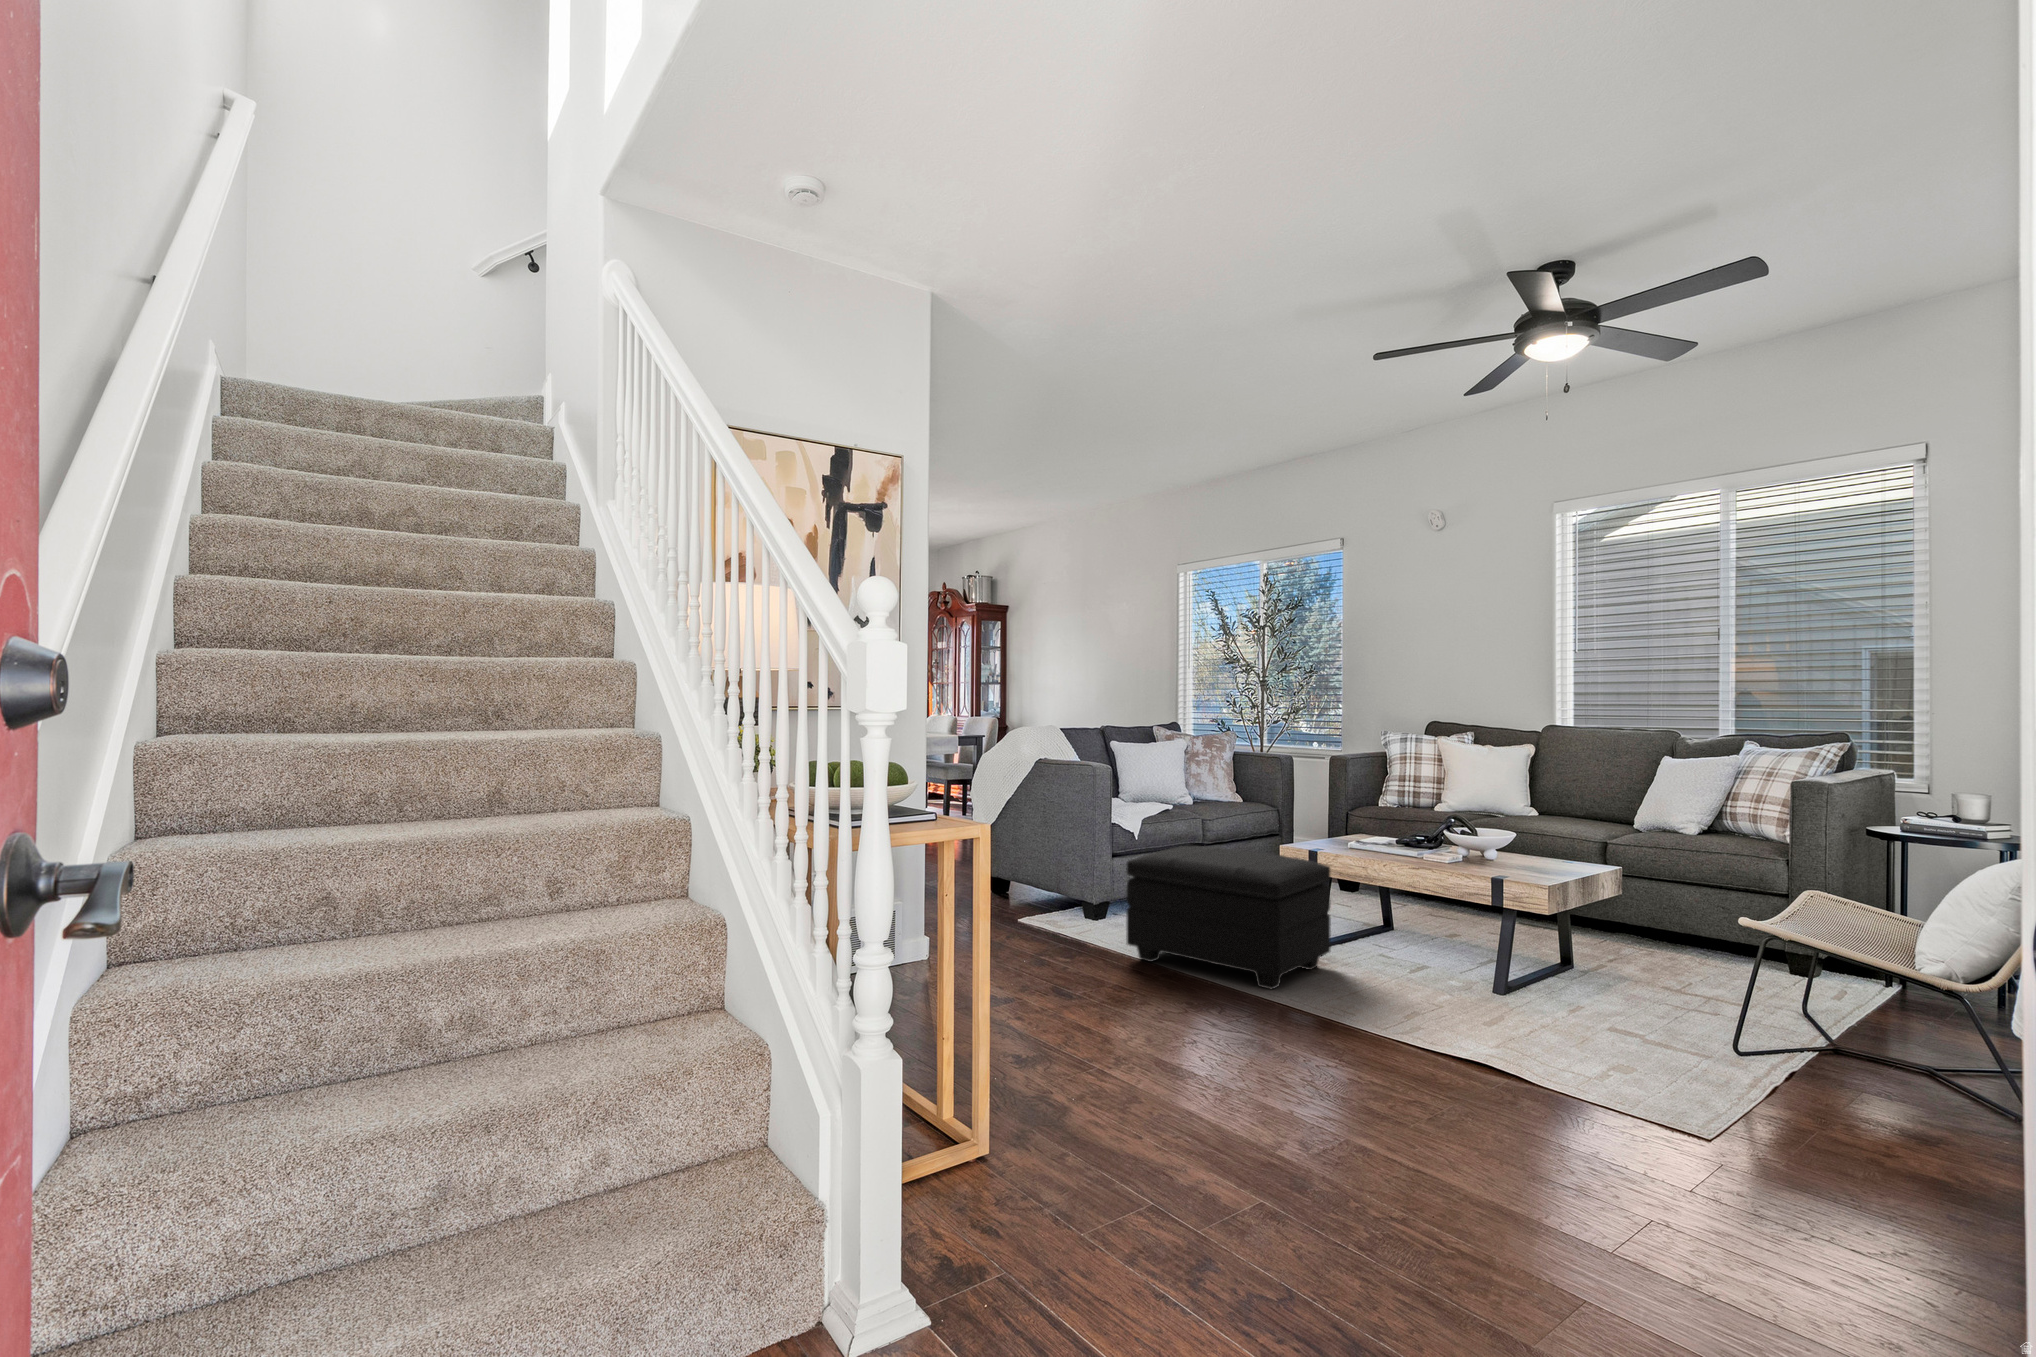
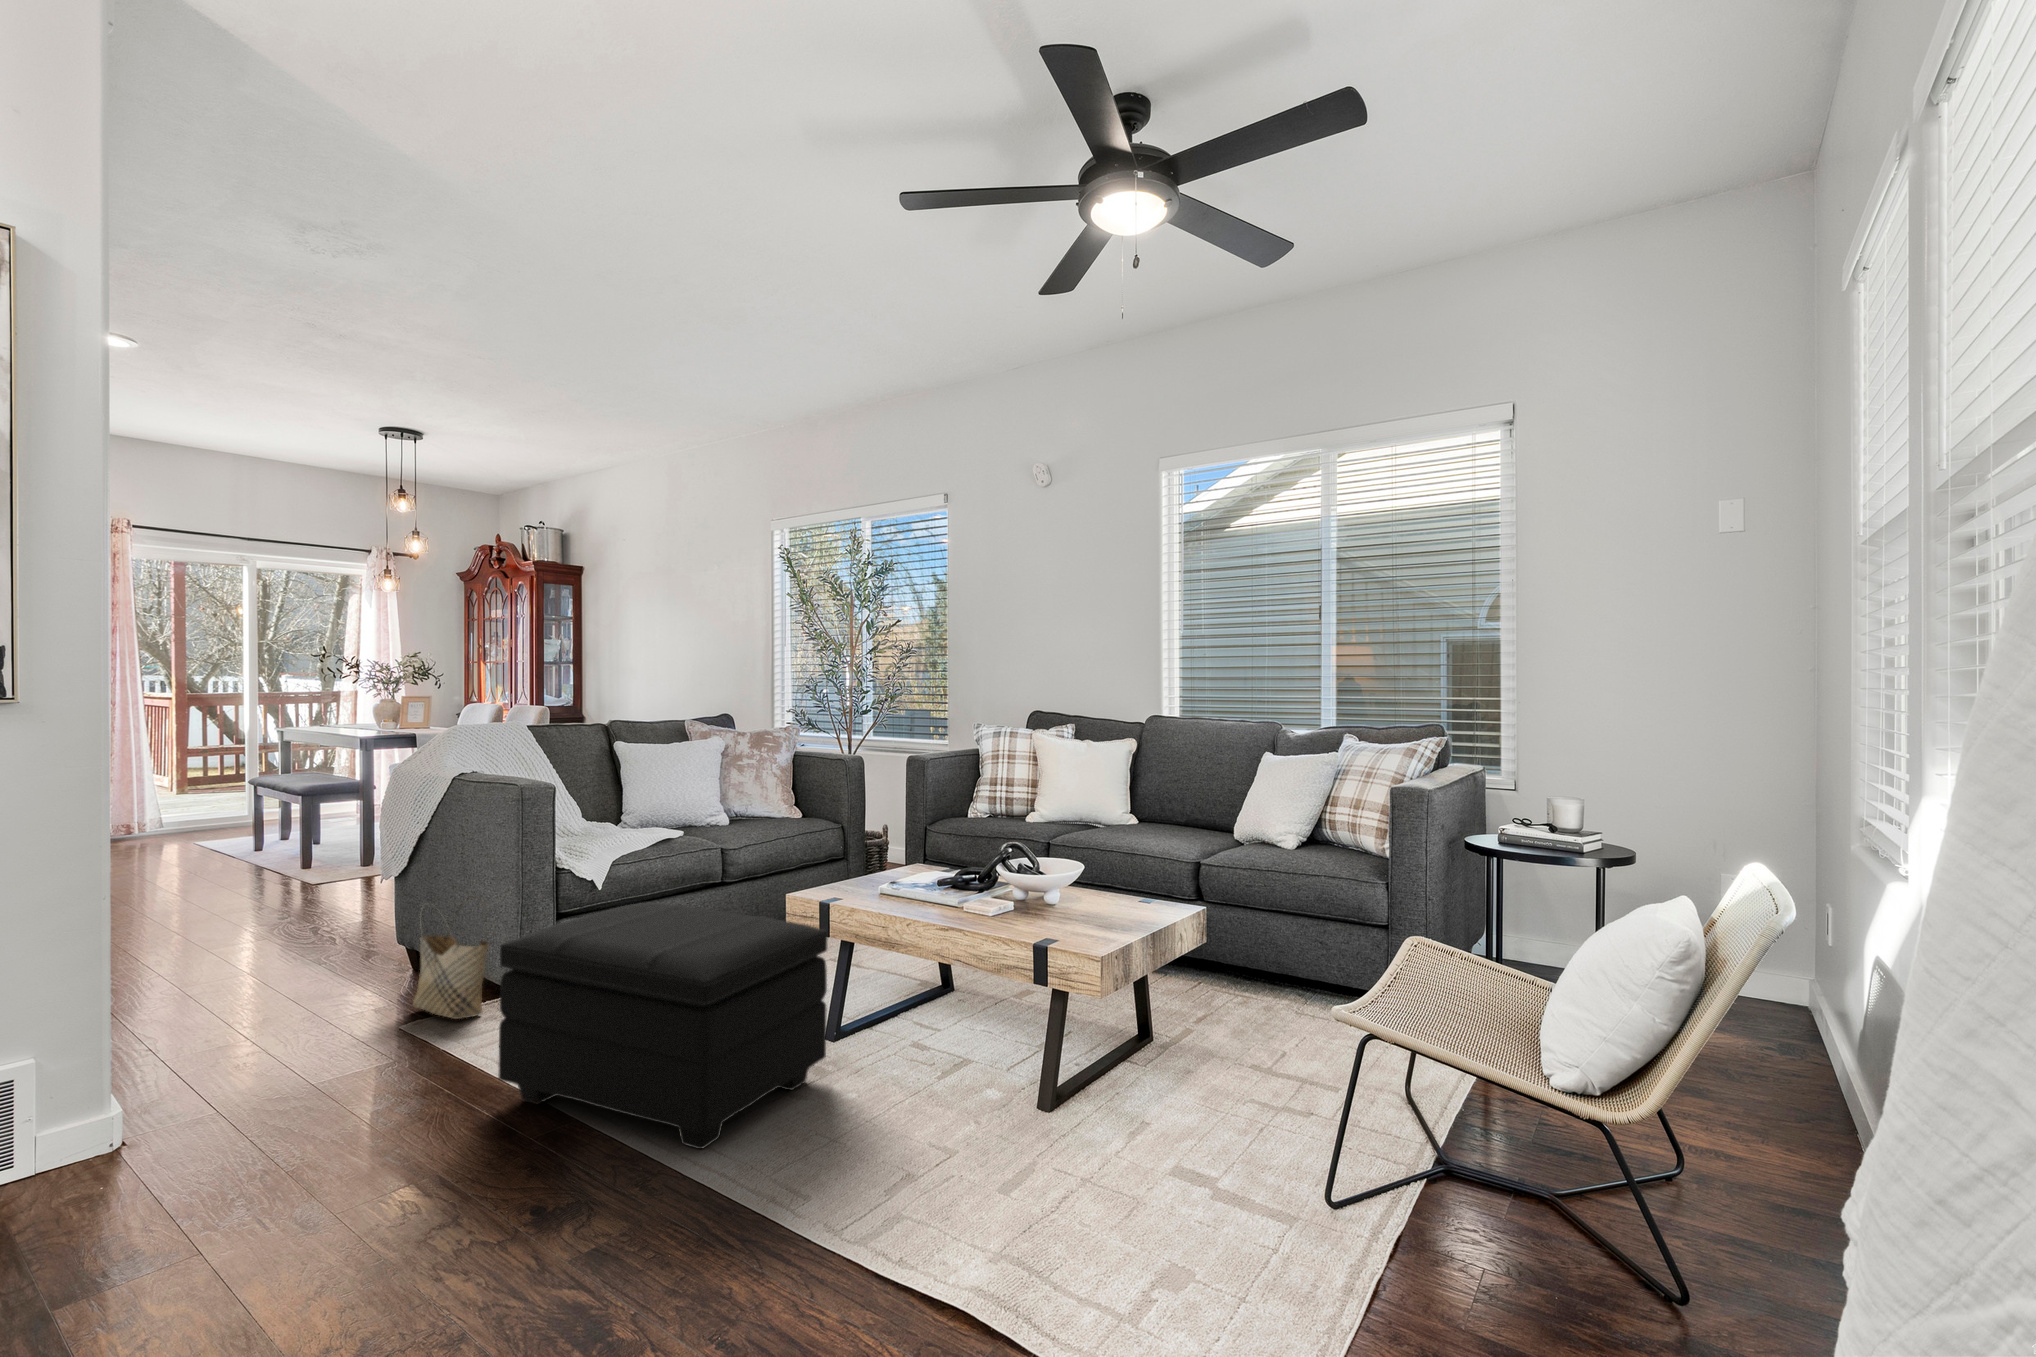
woven basket: none [1025,841,1074,920] -> present [413,897,489,1019]

